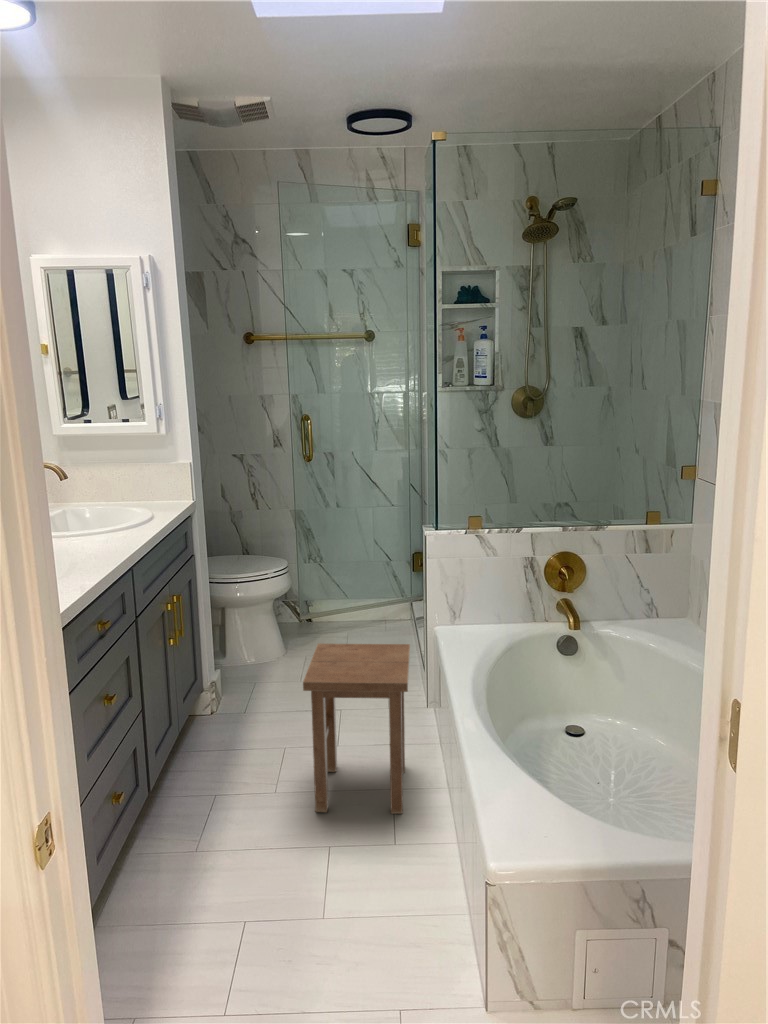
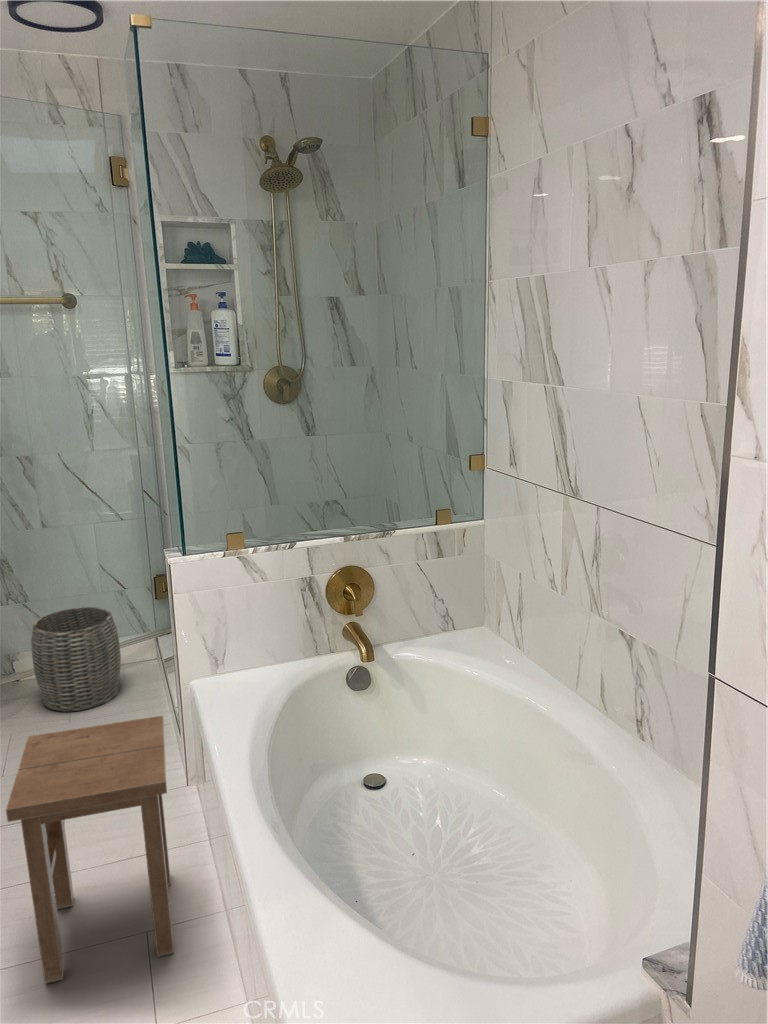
woven basket: none [319,571,382,649] -> present [31,607,121,711]

